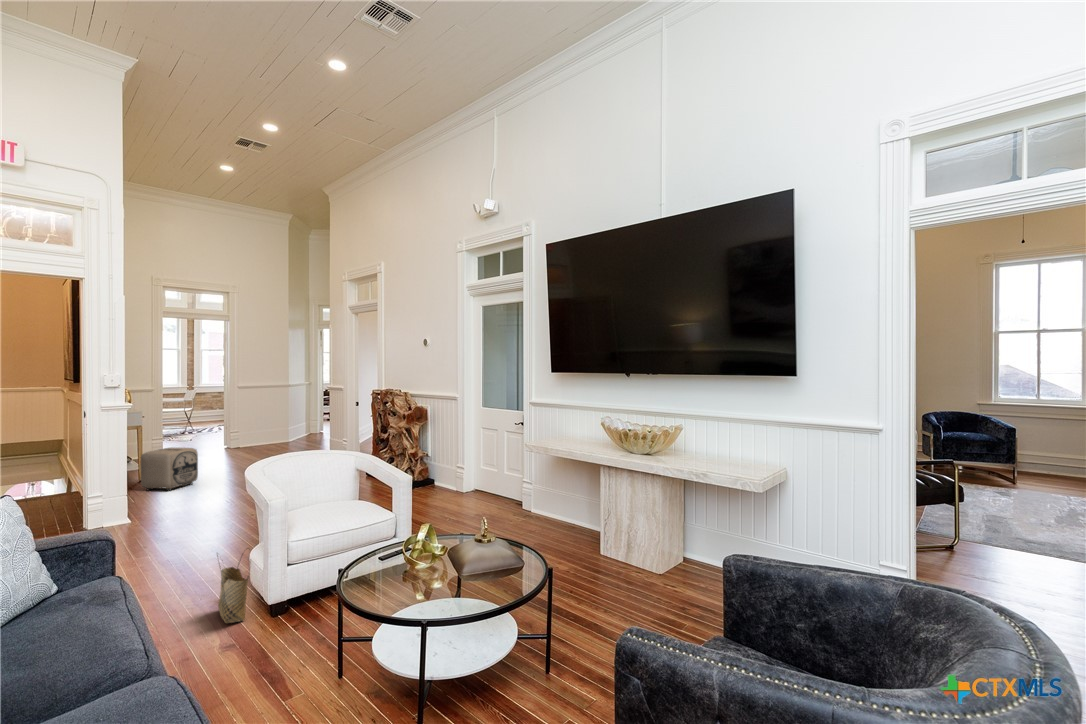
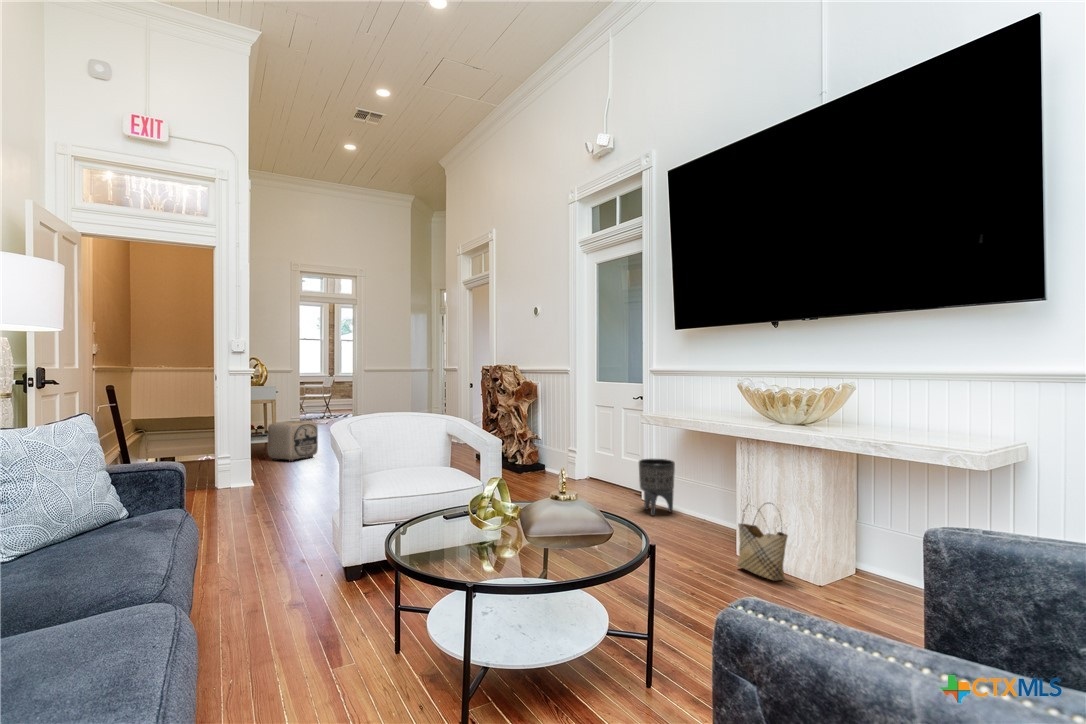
planter: none [520,476,549,525] -> present [639,459,675,516]
woven basket: present [217,548,250,623] -> present [737,503,788,581]

